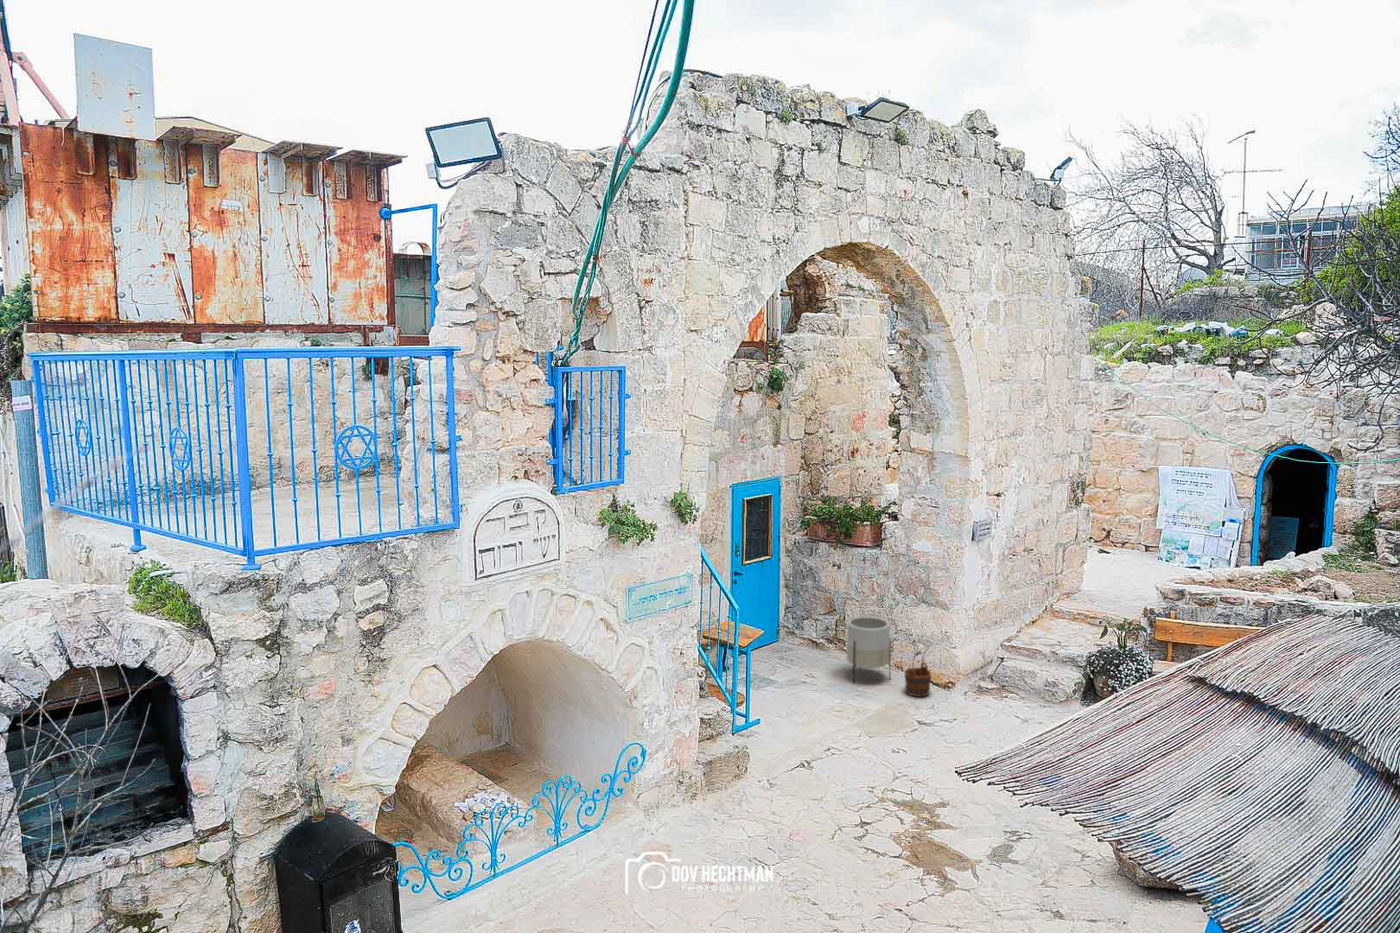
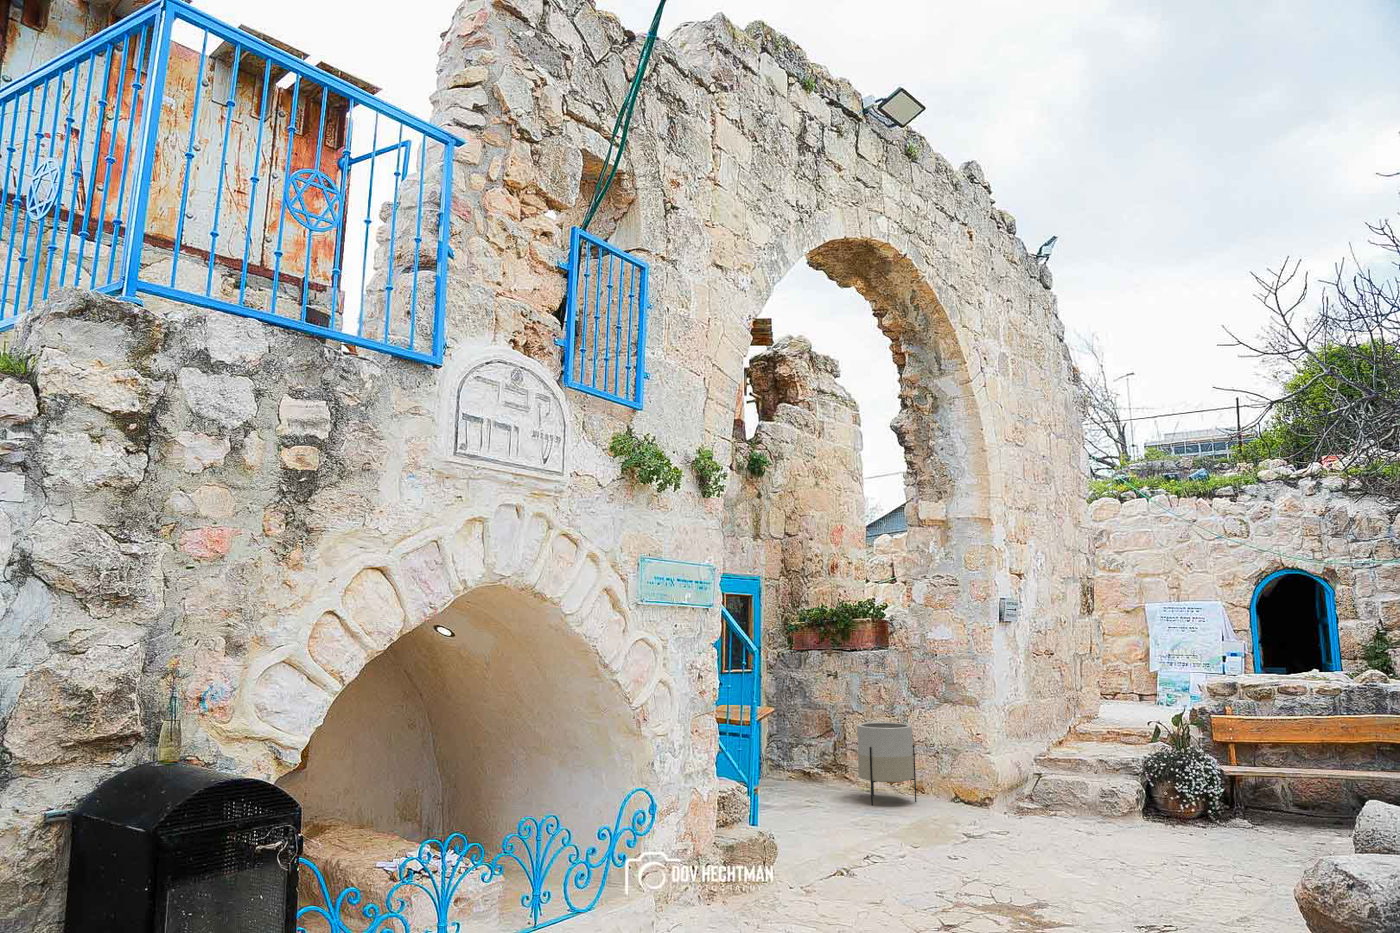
wooden bucket: present [905,651,931,697] -> none [939,753,973,814]

